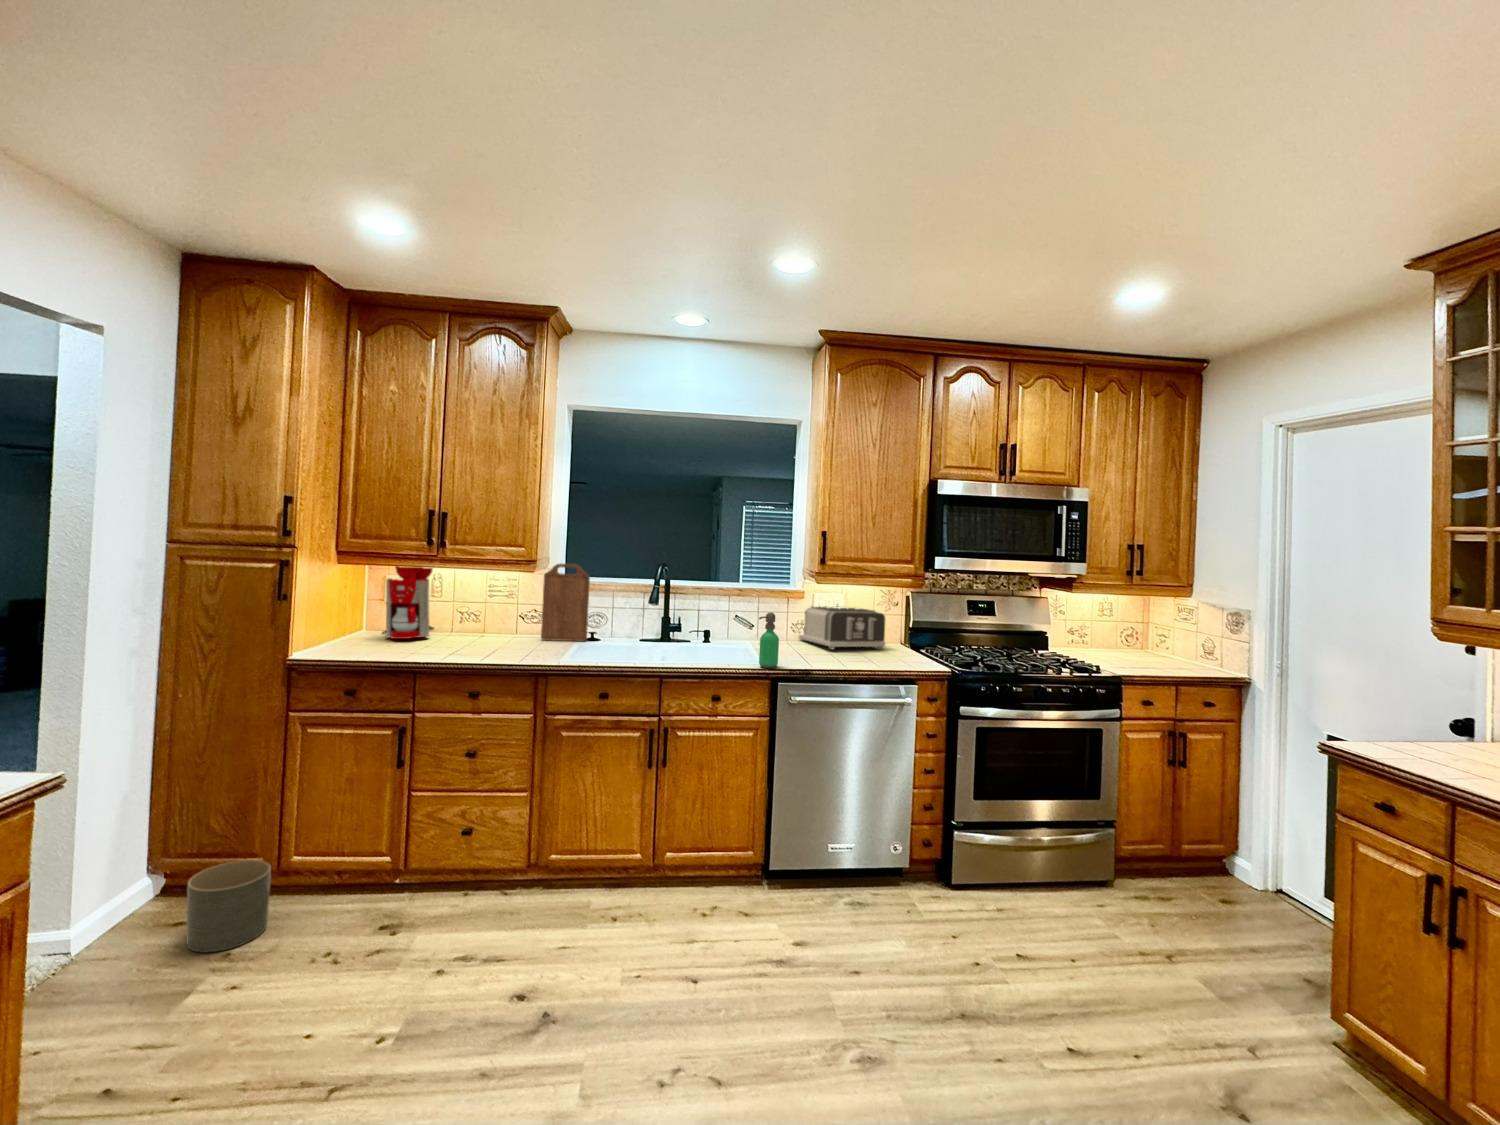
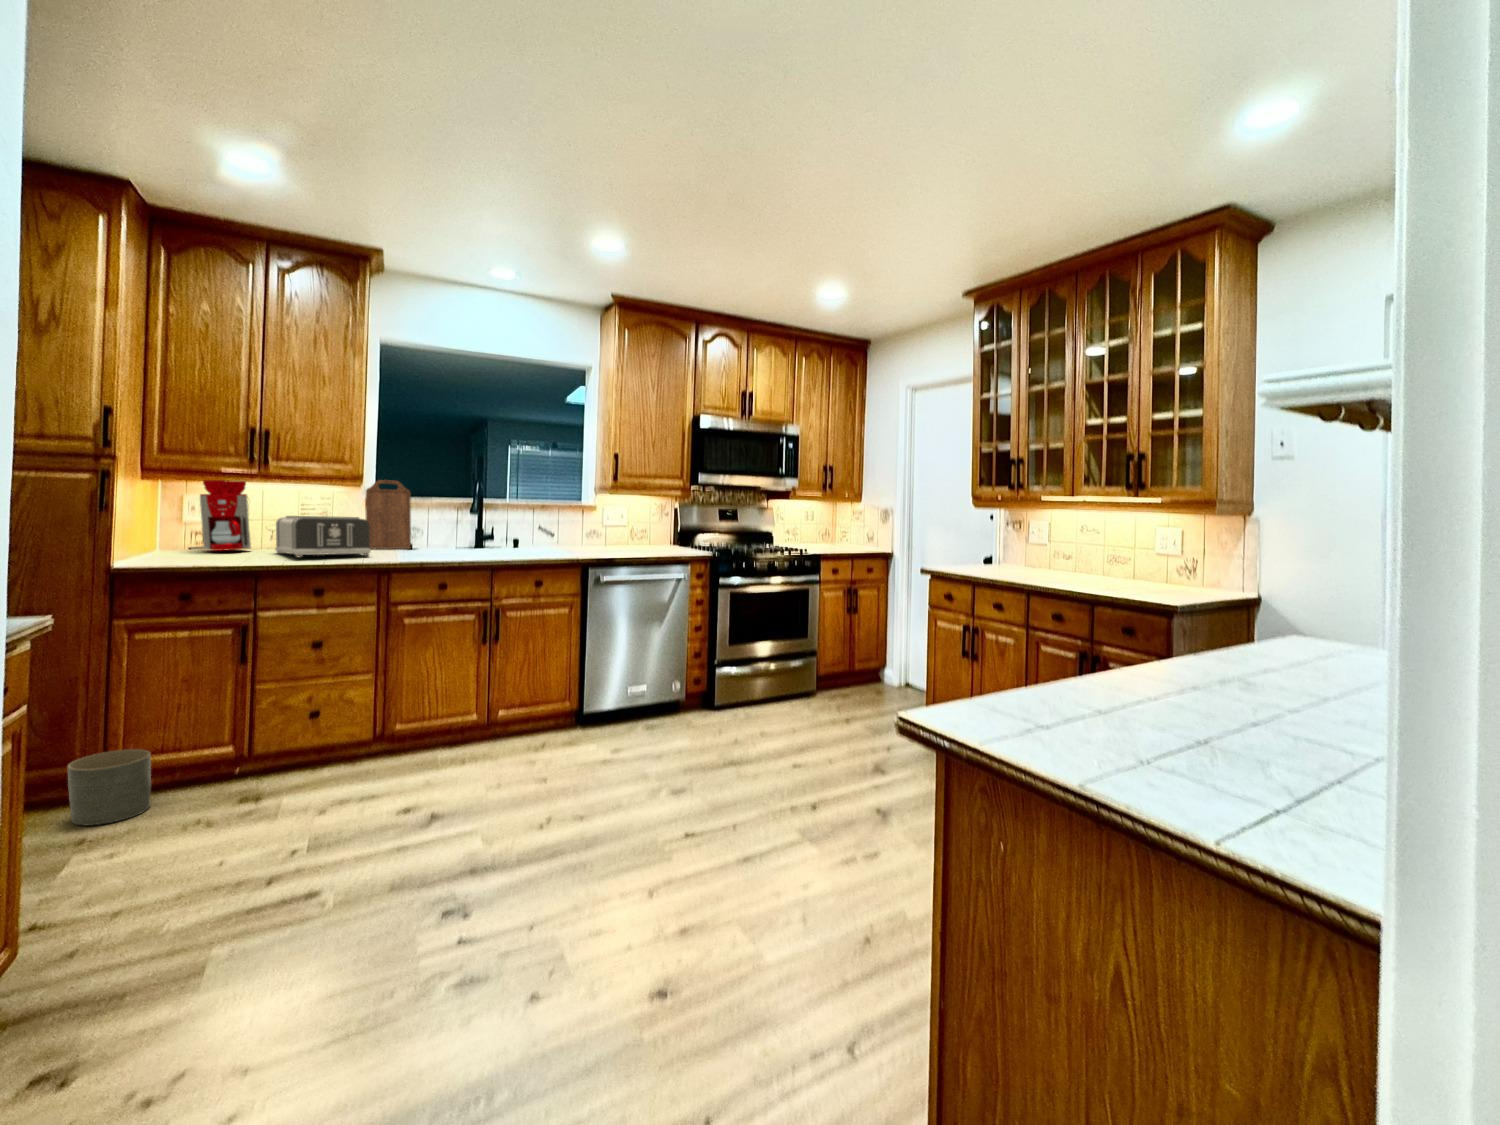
toaster: present [799,606,885,649] -> present [276,516,371,557]
soap dispenser: present [759,612,779,668] -> none [576,514,591,557]

